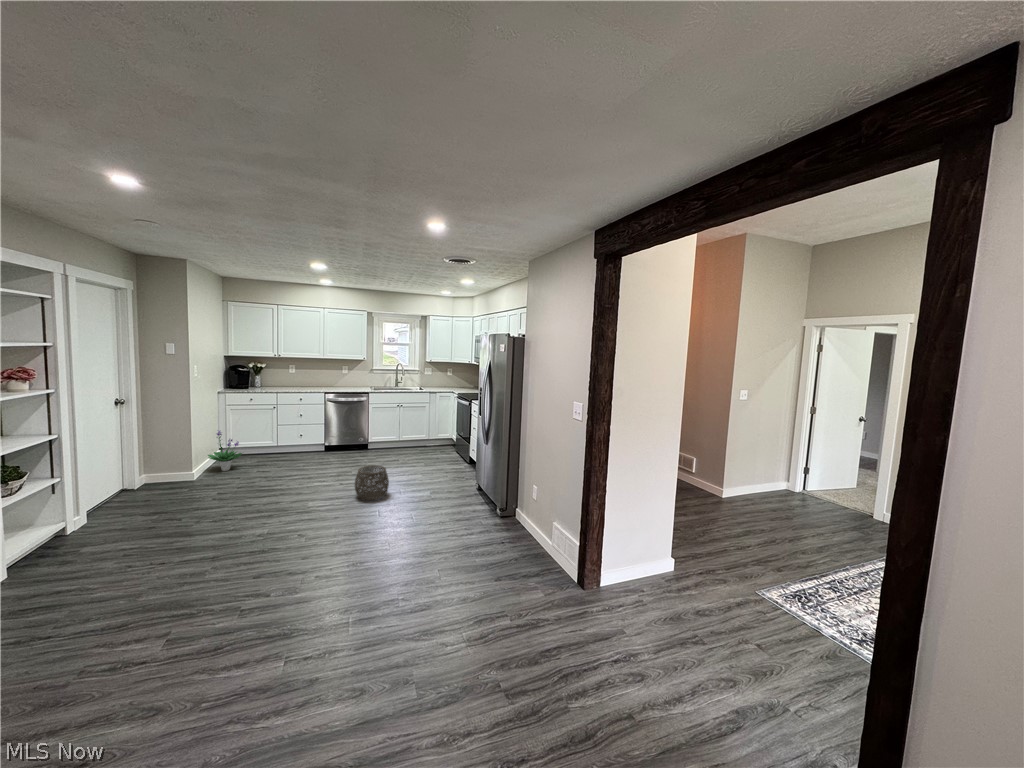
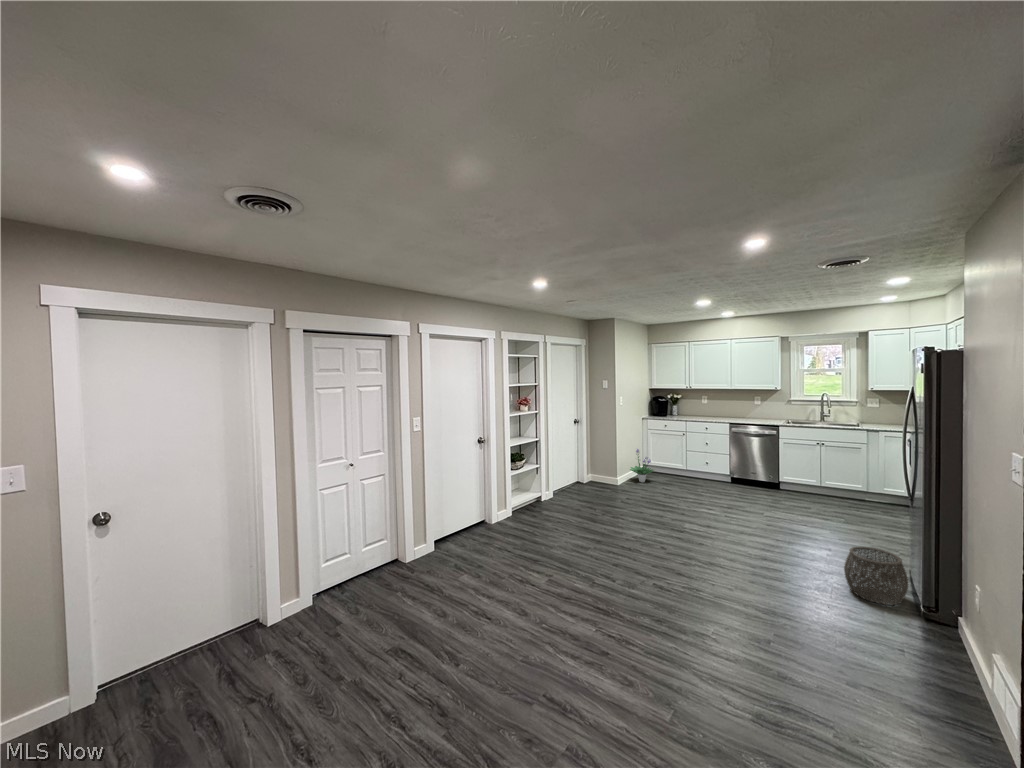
woven basket: present [355,465,389,501] -> present [844,546,908,605]

